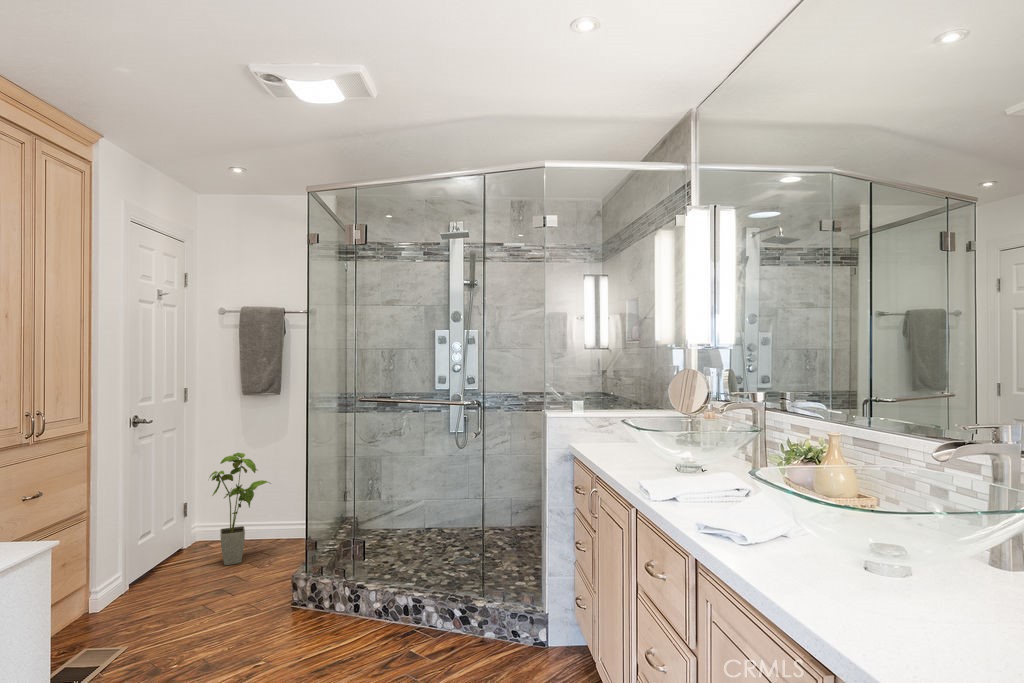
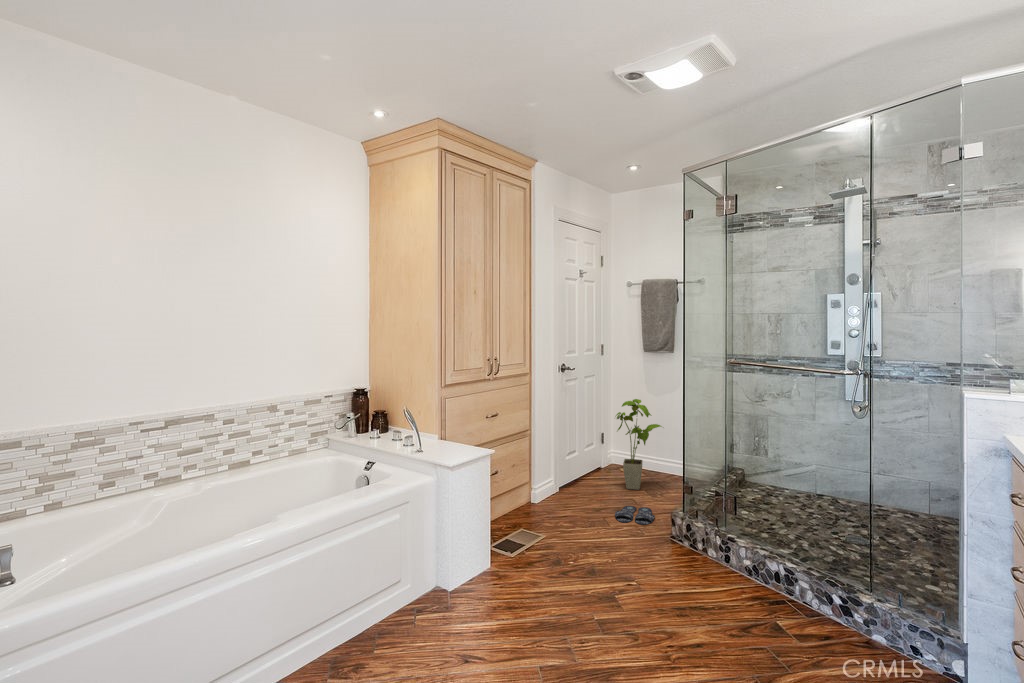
slippers: none [217,580,268,605] -> present [615,506,655,525]

